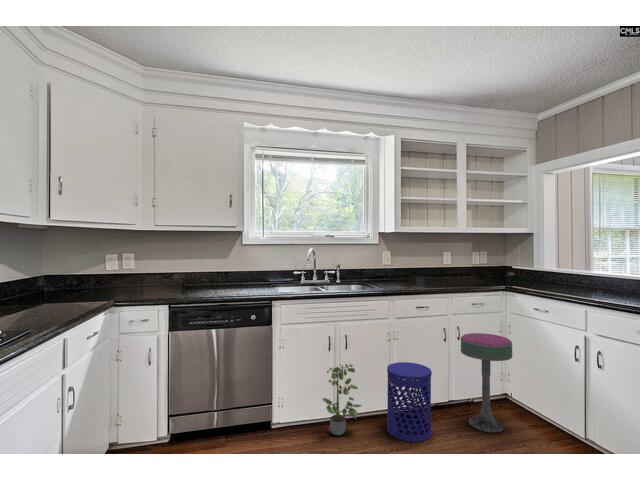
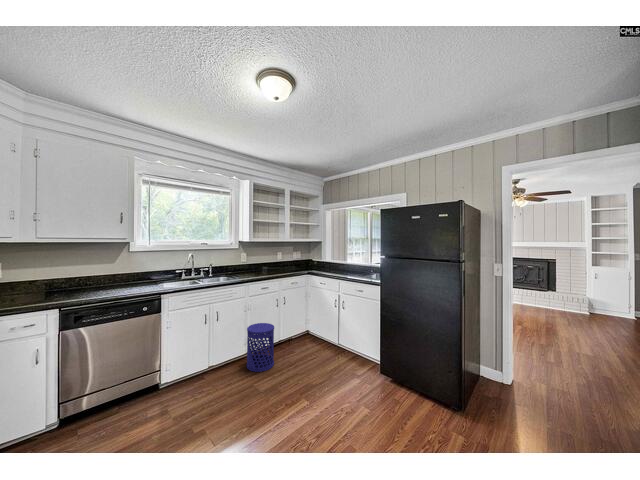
bar stool: present [461,333,512,433] -> none [290,300,316,355]
potted plant: present [323,364,361,435] -> none [202,330,231,380]

